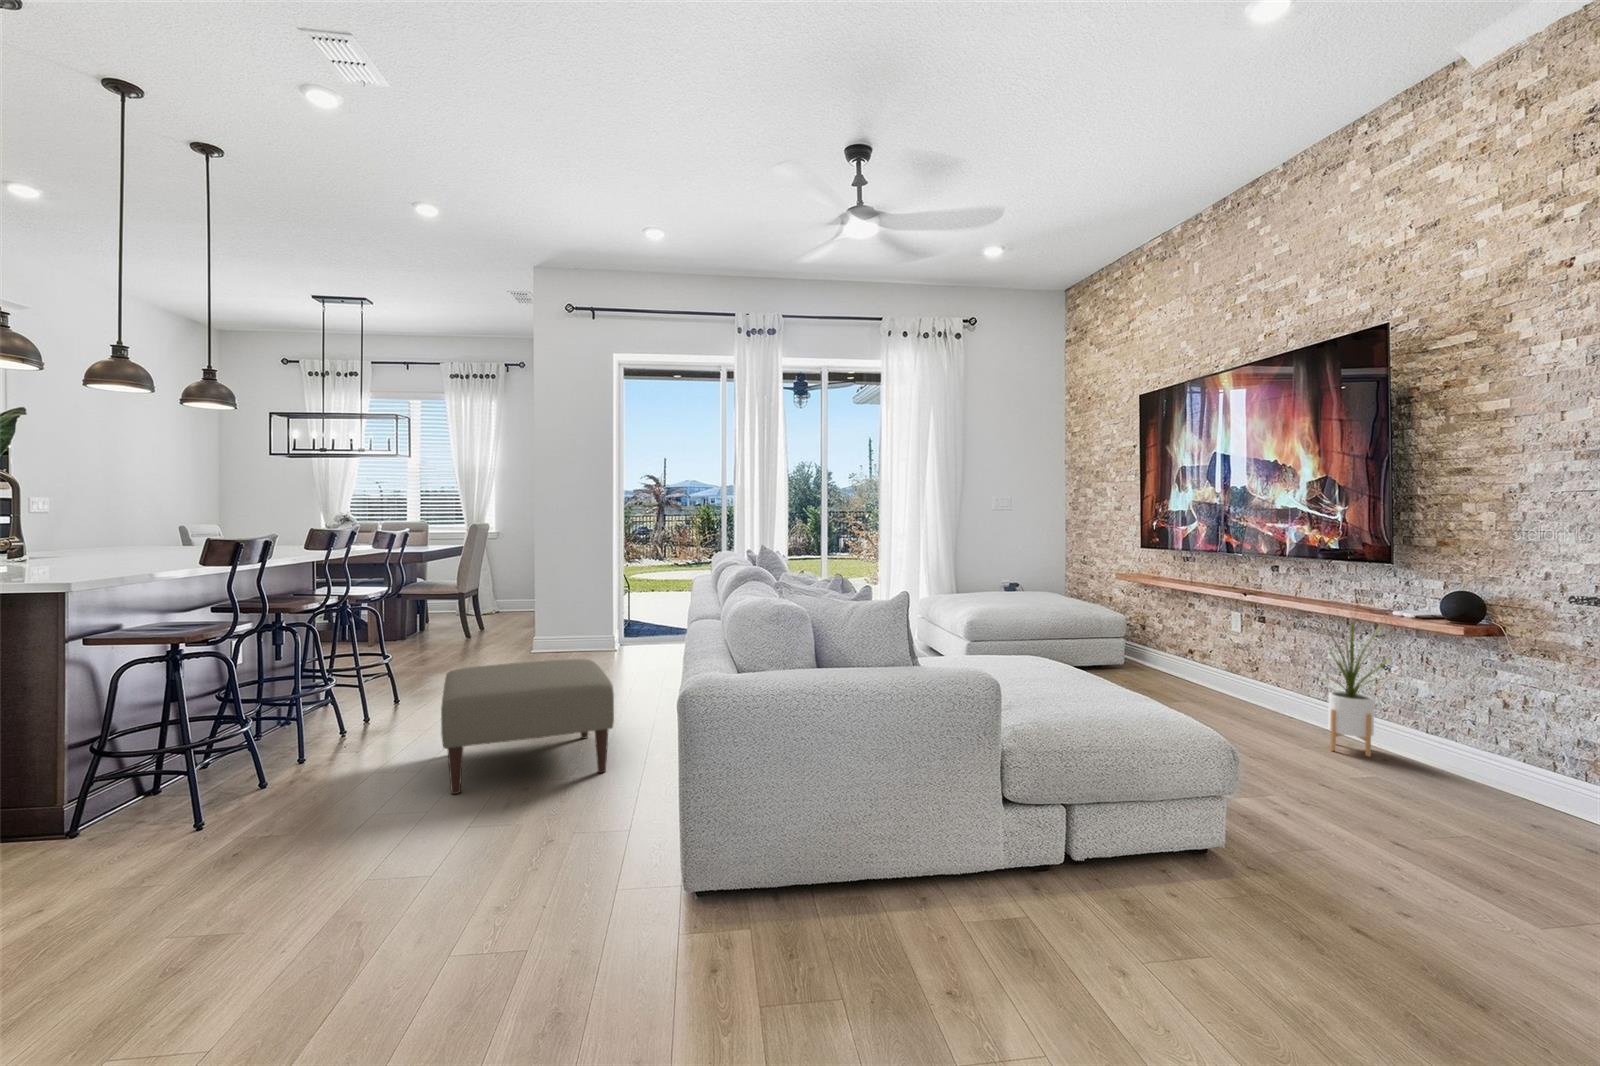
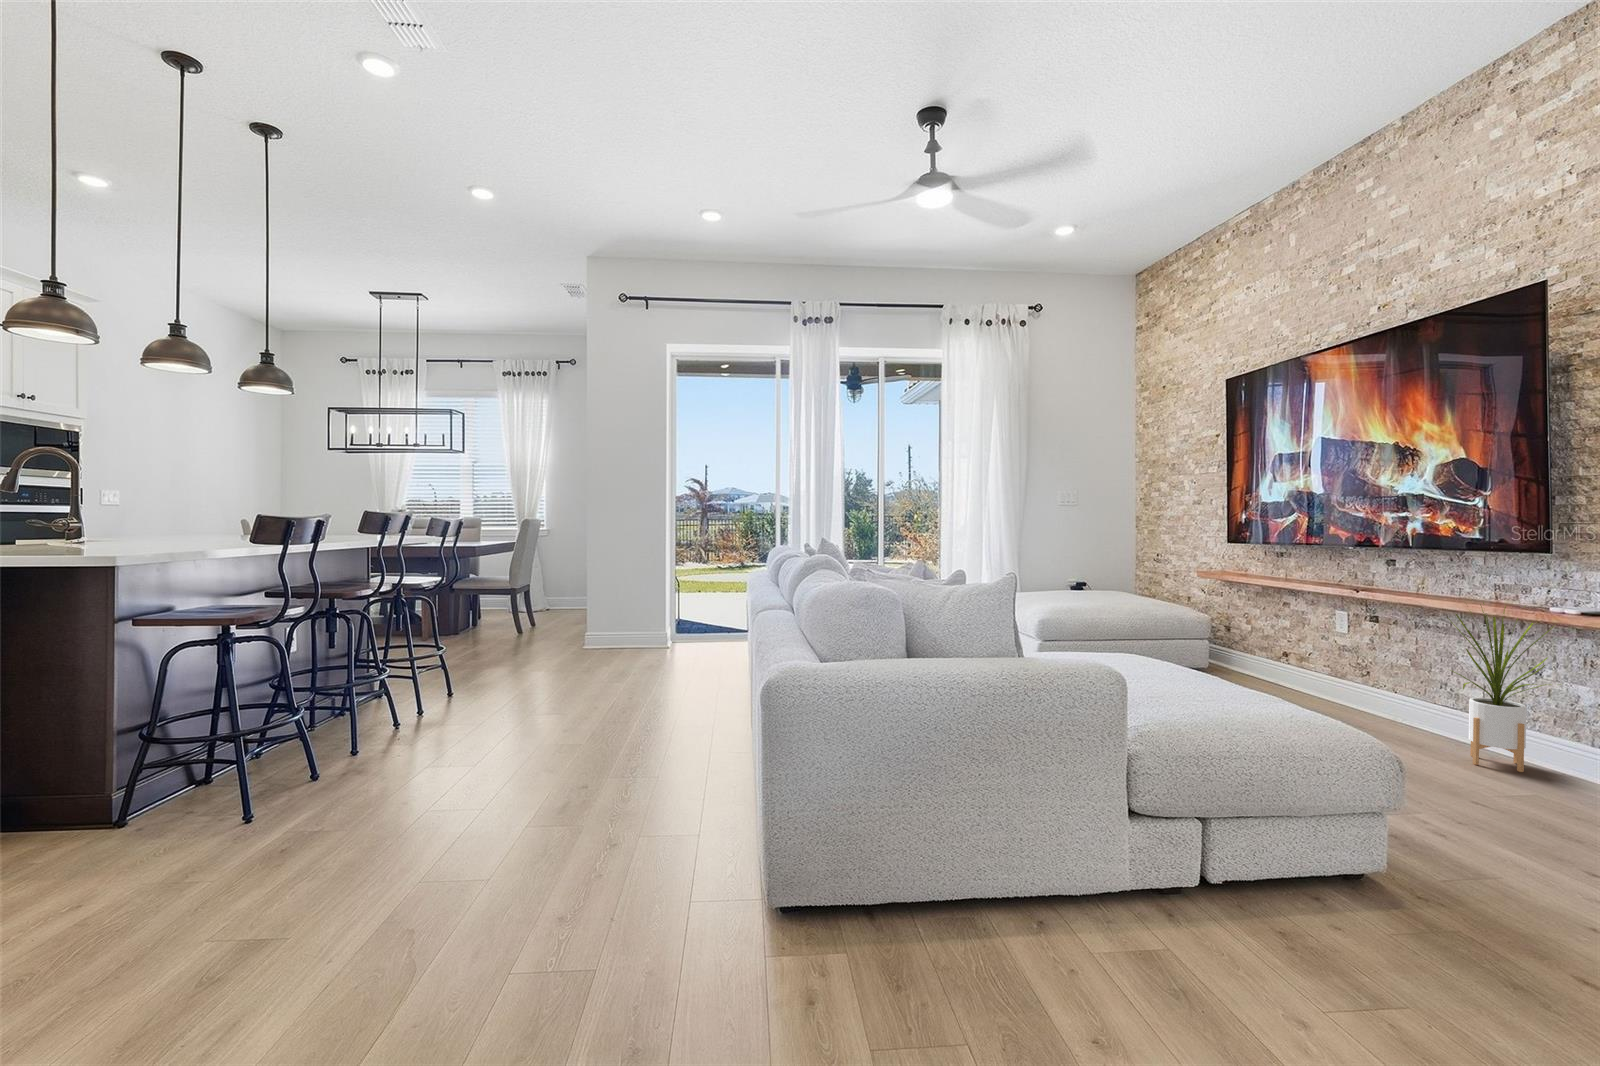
ottoman: present [441,659,614,794] -> none [497,651,677,791]

